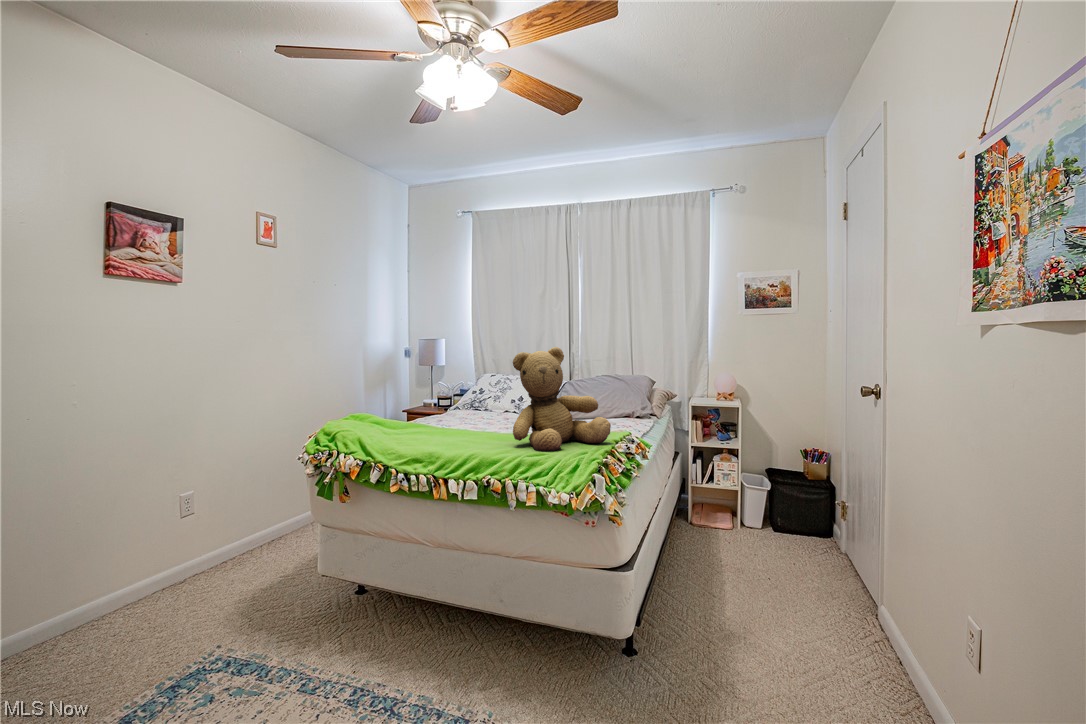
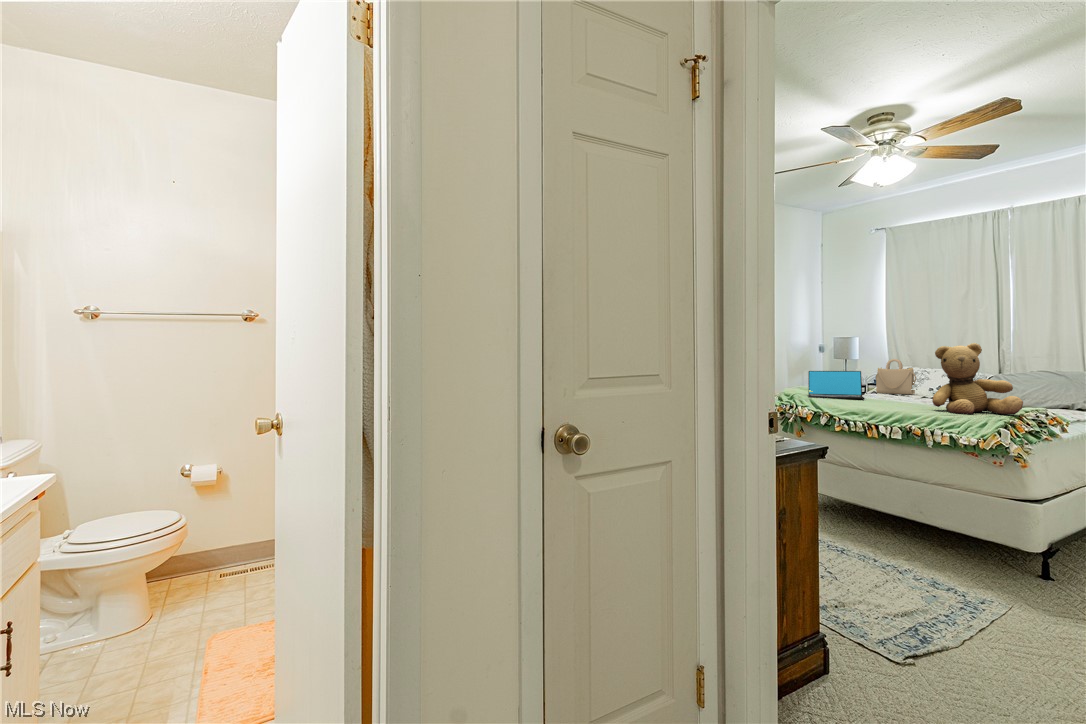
handbag: none [458,366,499,409] -> present [876,359,916,394]
laptop: none [362,387,437,435] -> present [808,371,865,399]

